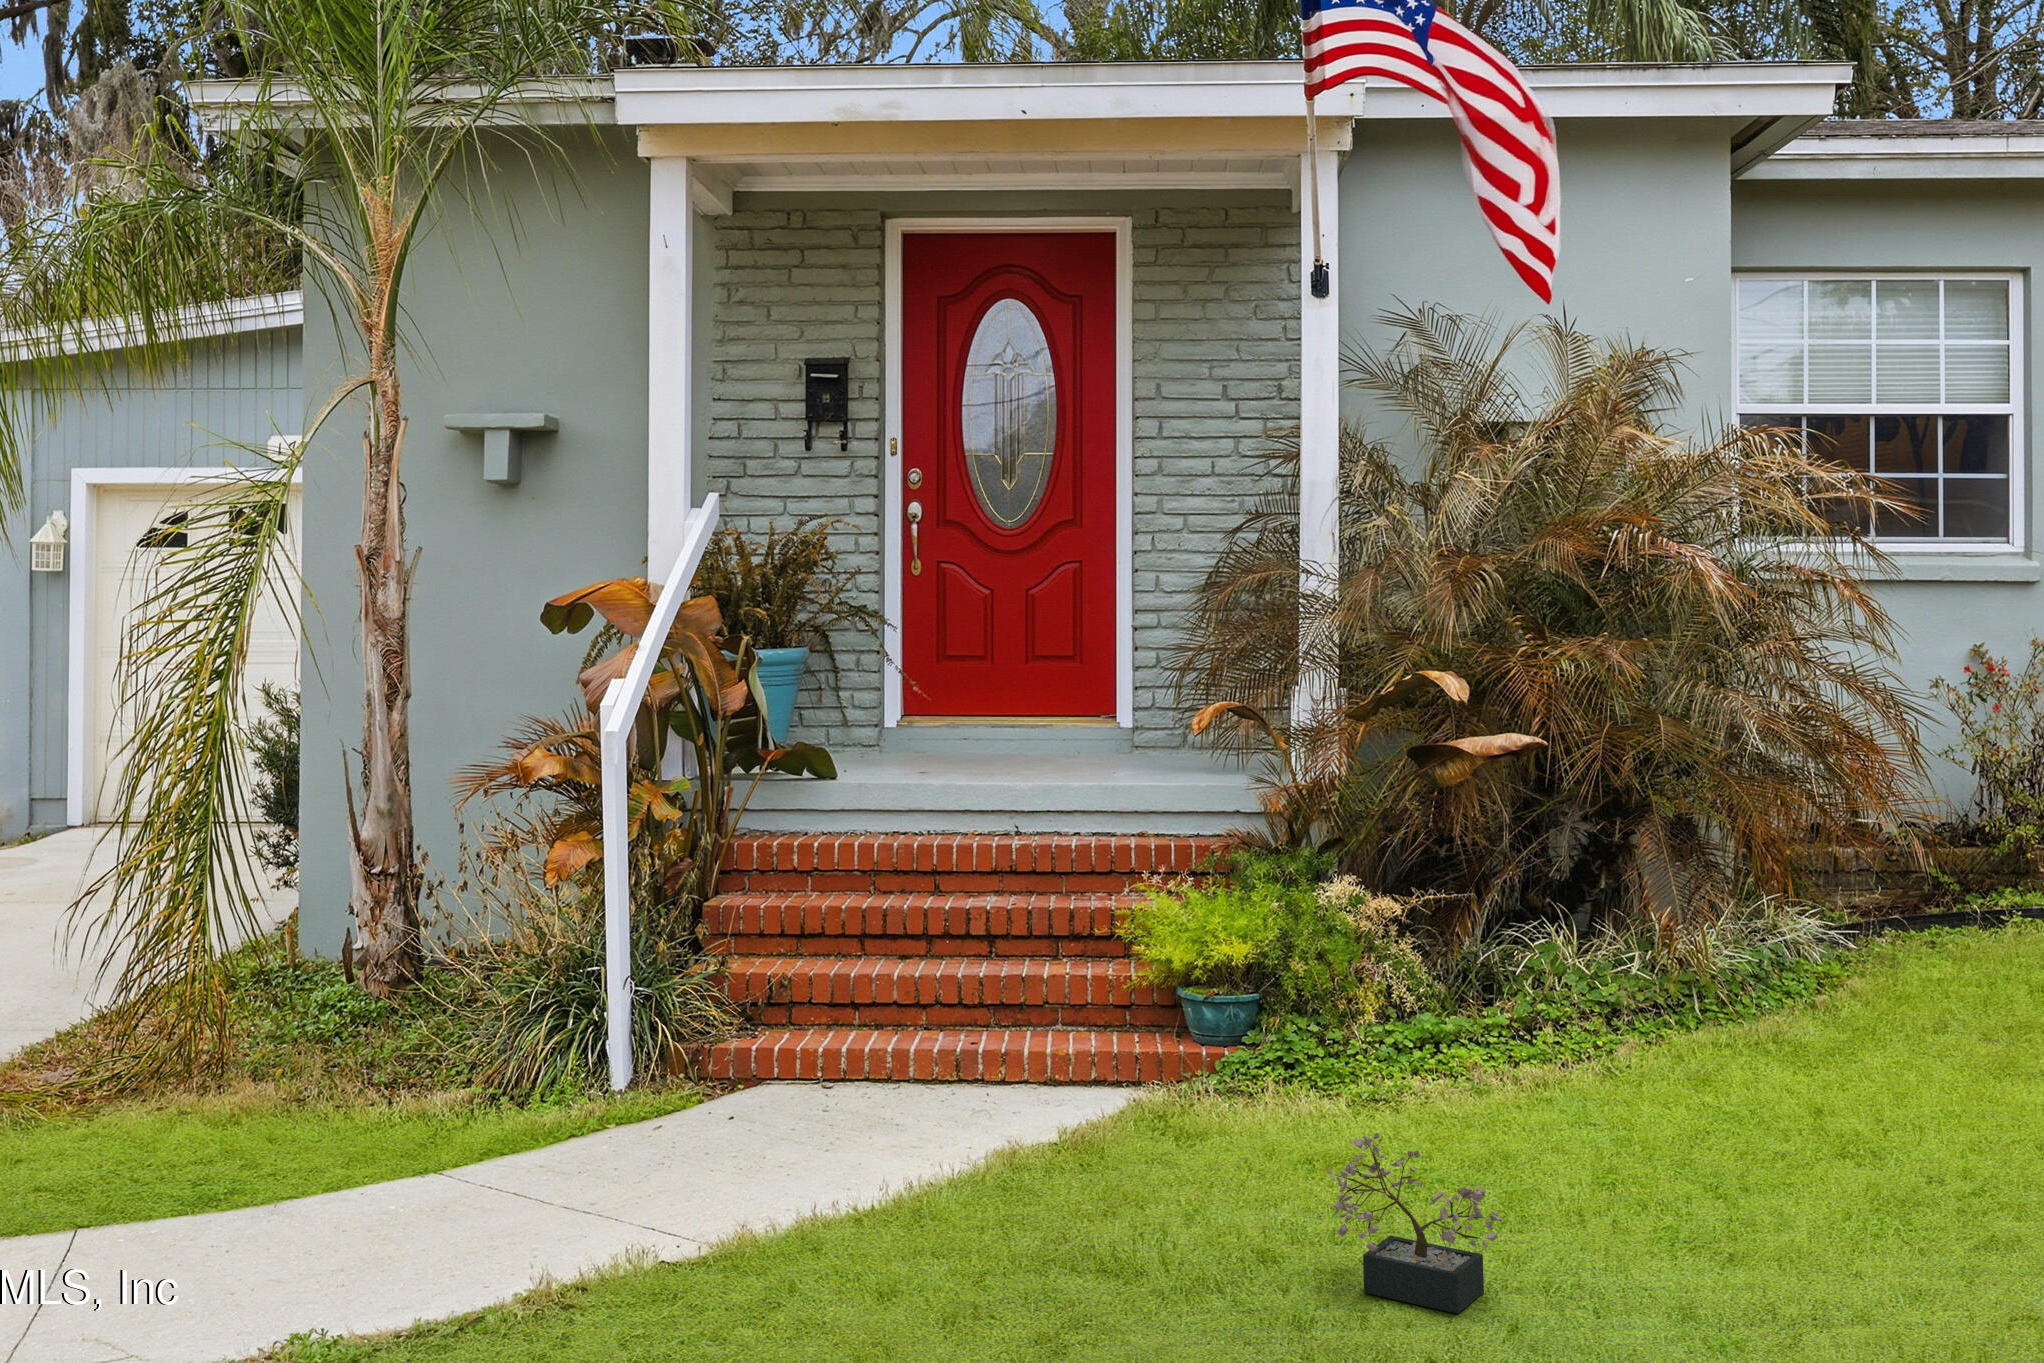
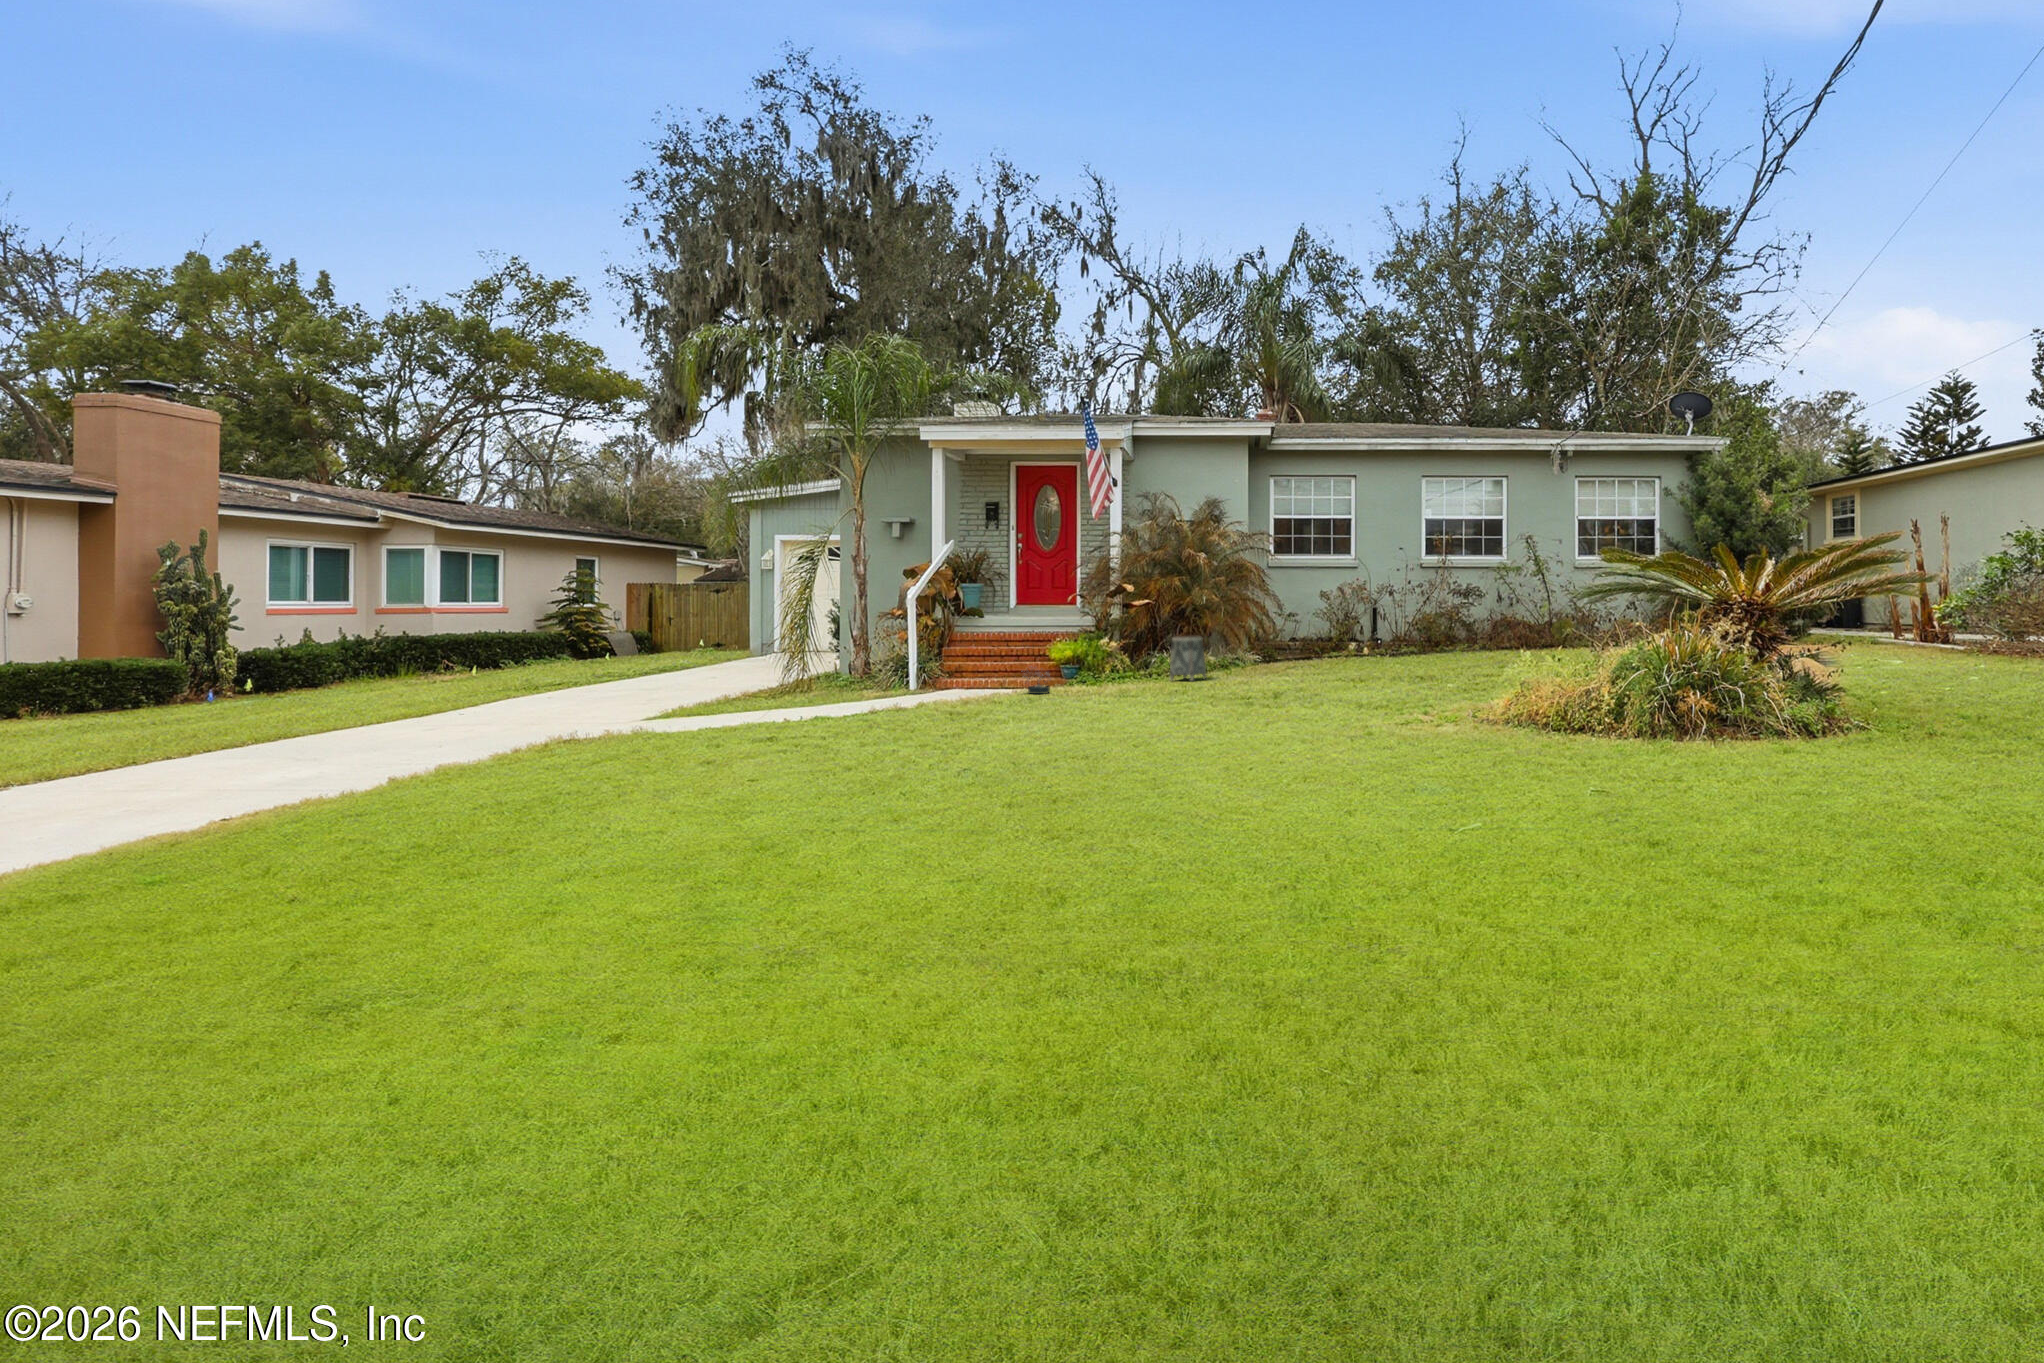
basket: none [1840,914,1991,1145] -> present [1170,636,1206,681]

